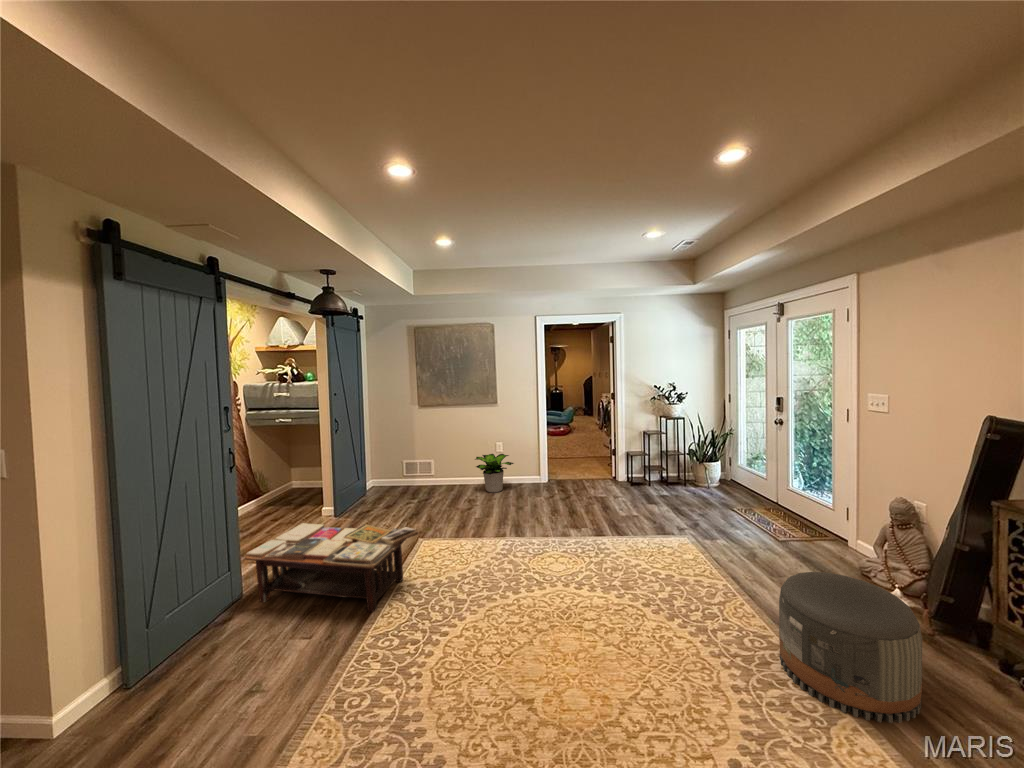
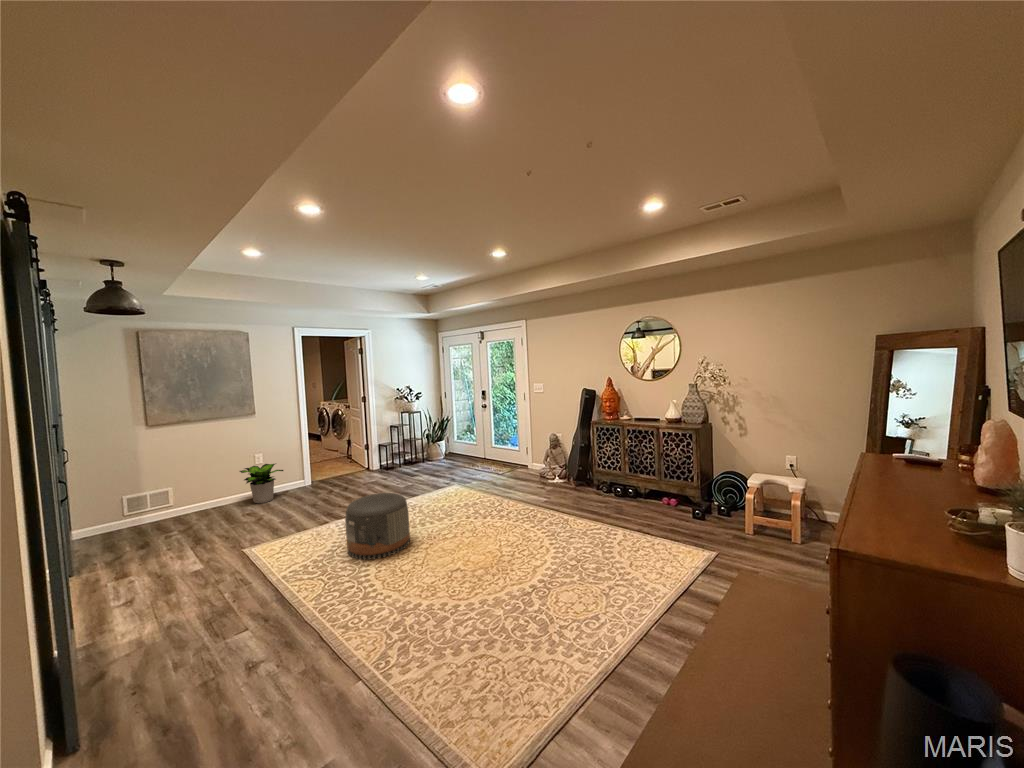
coffee table: present [244,523,418,612] -> none [82,519,292,653]
pouf: present [779,572,922,723] -> present [345,493,410,560]

